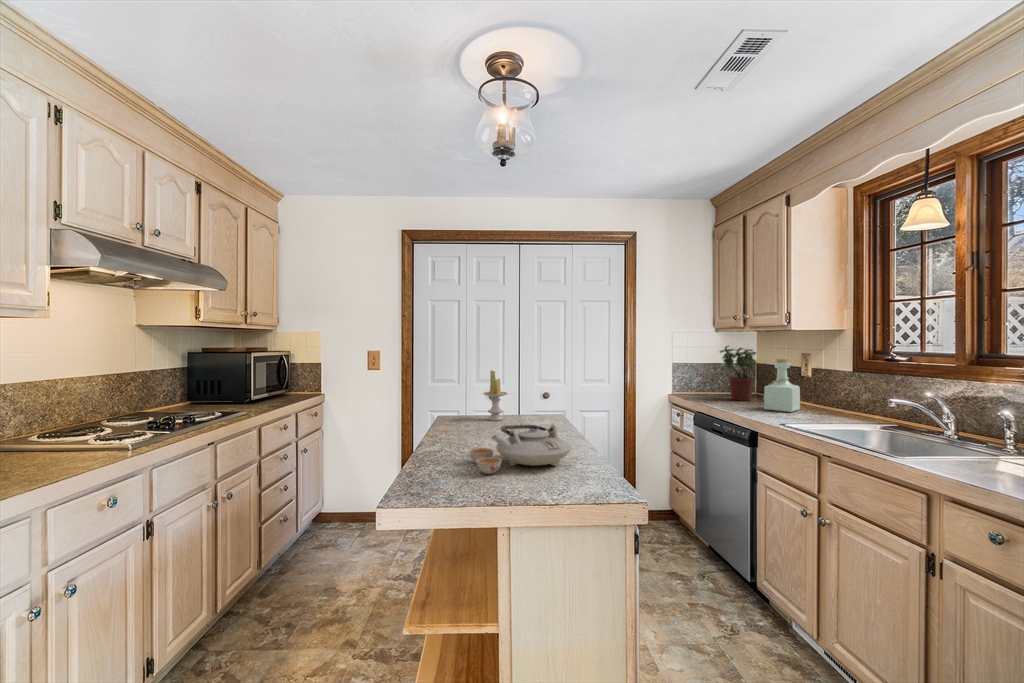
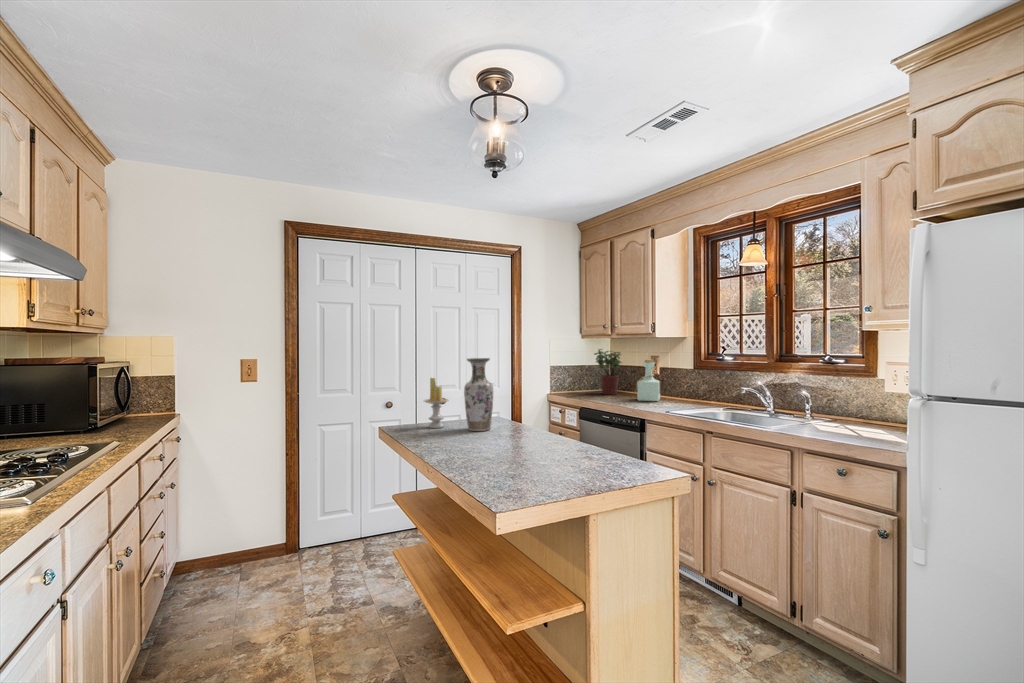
vase: none [514,352,545,427] -> present [464,358,493,431]
teapot: present [470,425,572,474] -> none [490,425,580,477]

